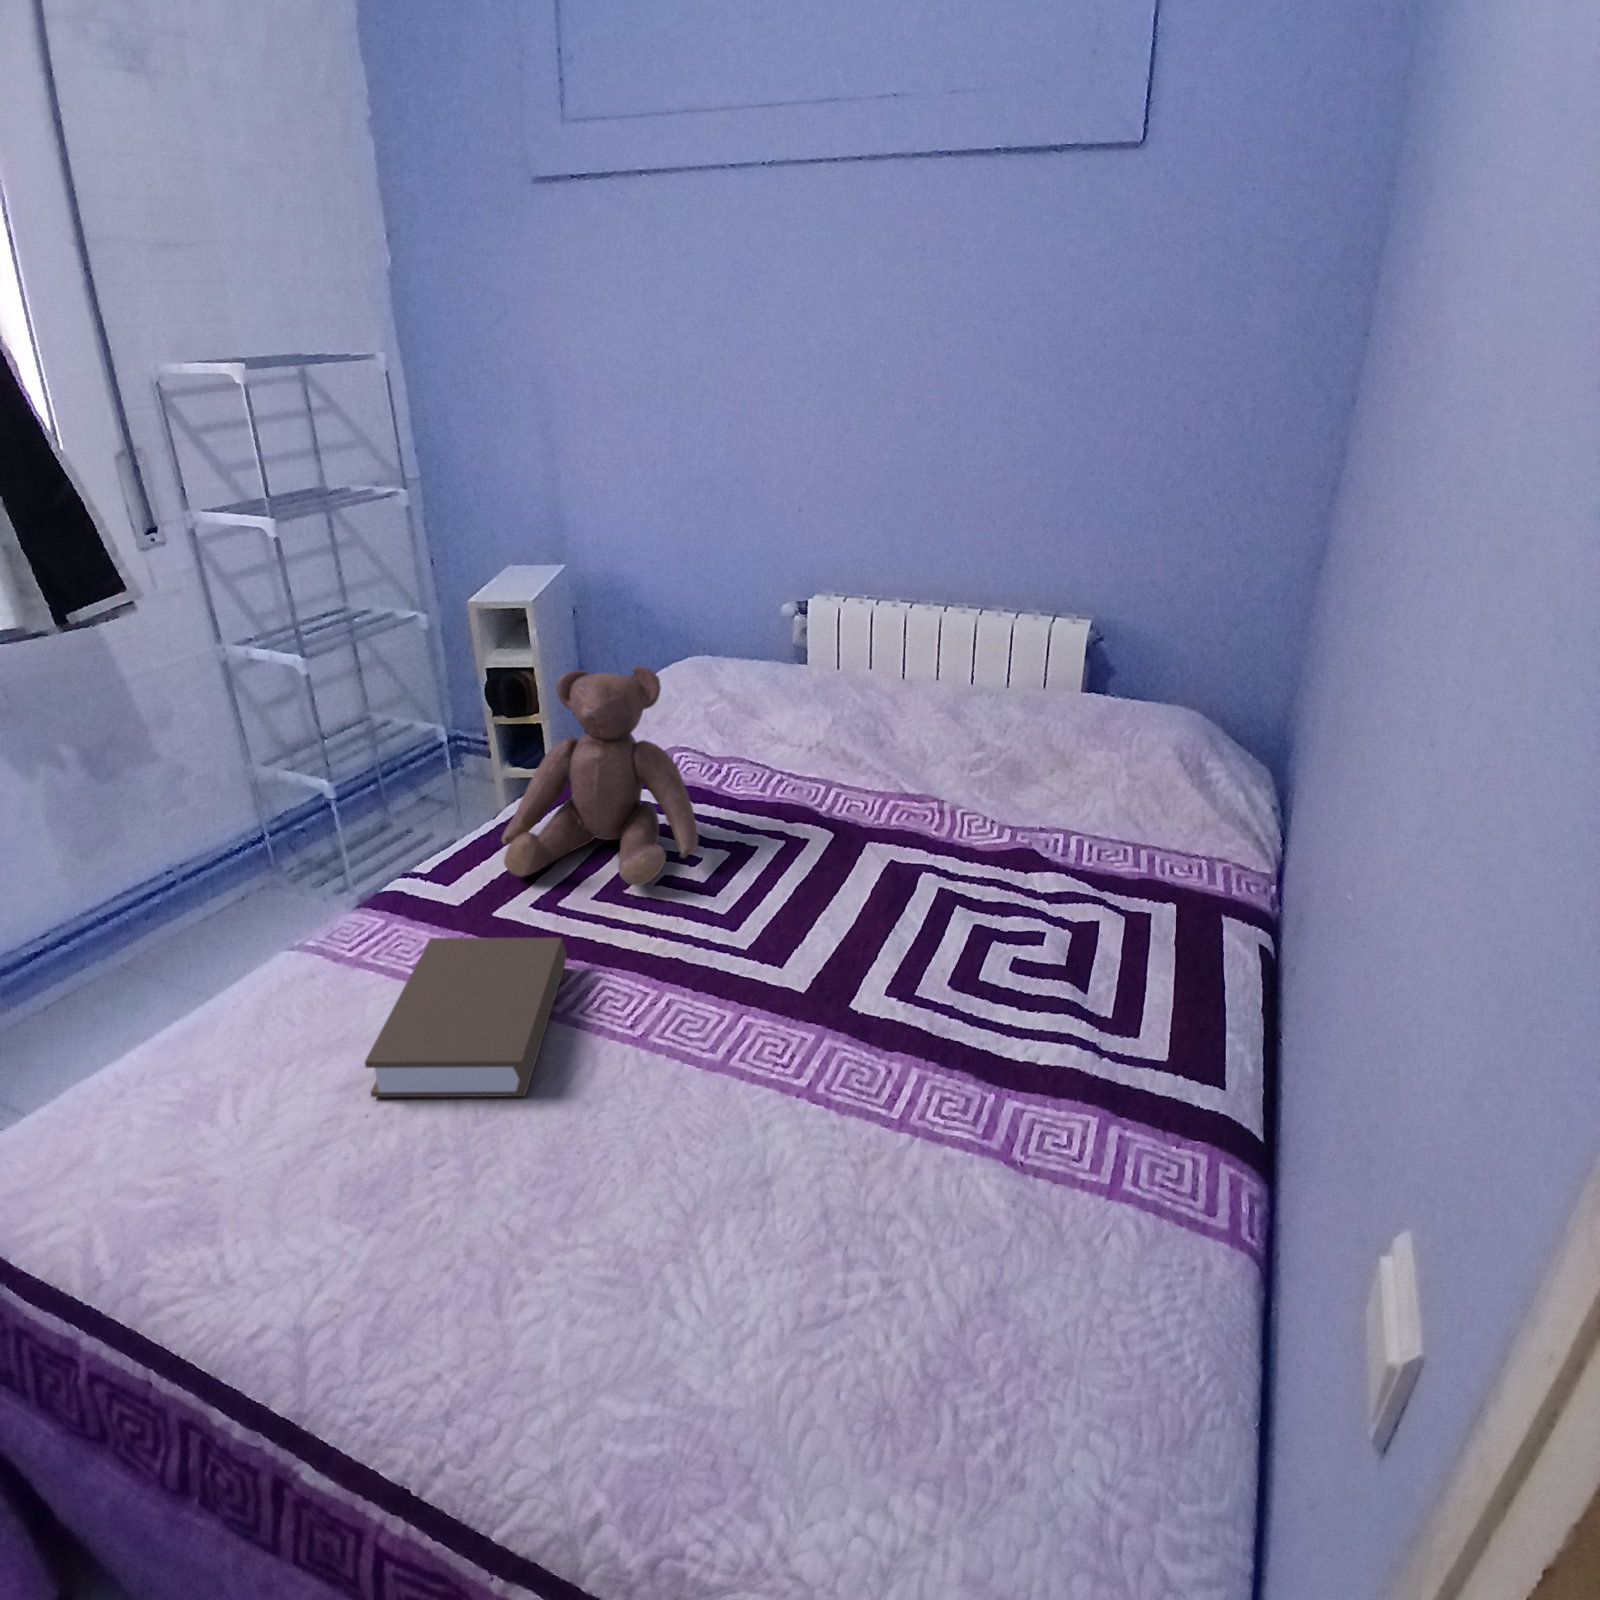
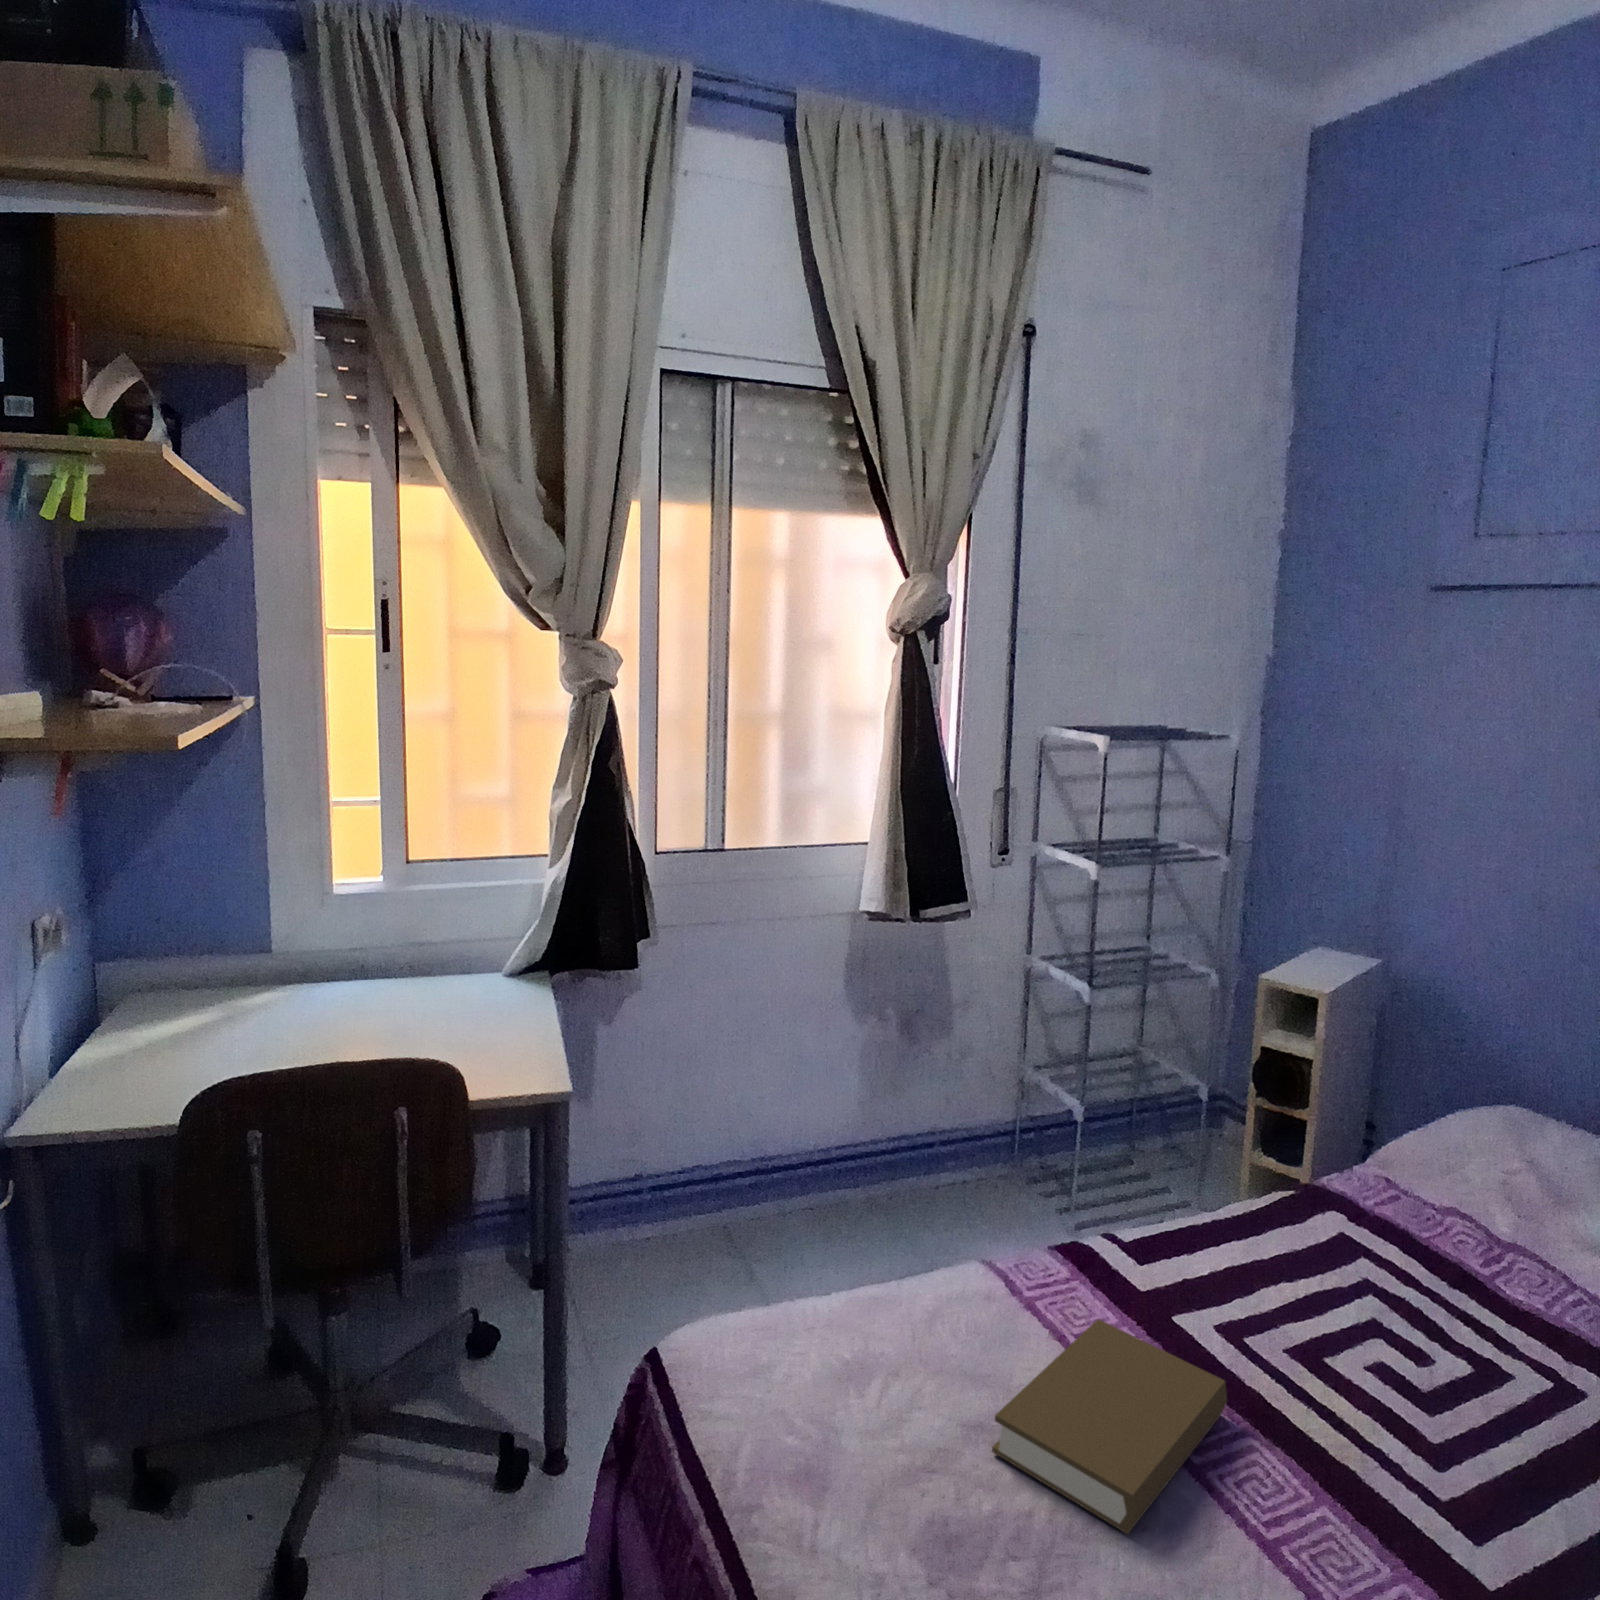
teddy bear: present [502,666,699,886] -> none [1200,1095,1434,1362]

